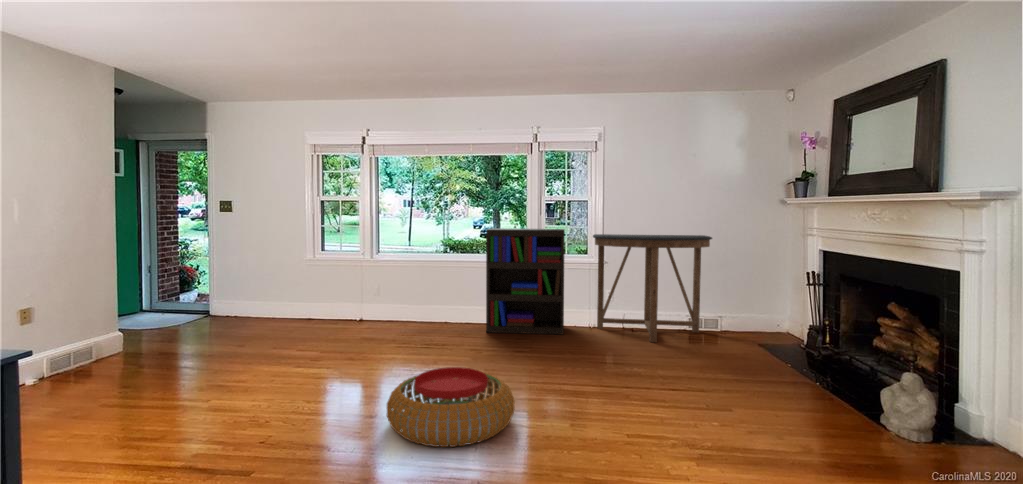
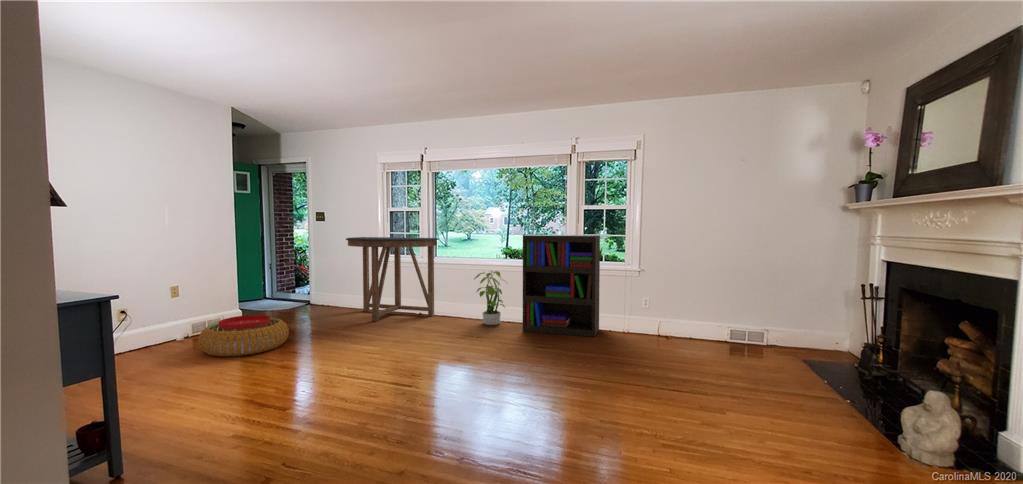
console table: present [593,234,712,342] -> present [346,237,438,322]
potted plant: none [426,267,465,328] -> present [474,271,505,325]
pouf: present [387,367,515,447] -> present [198,315,289,357]

